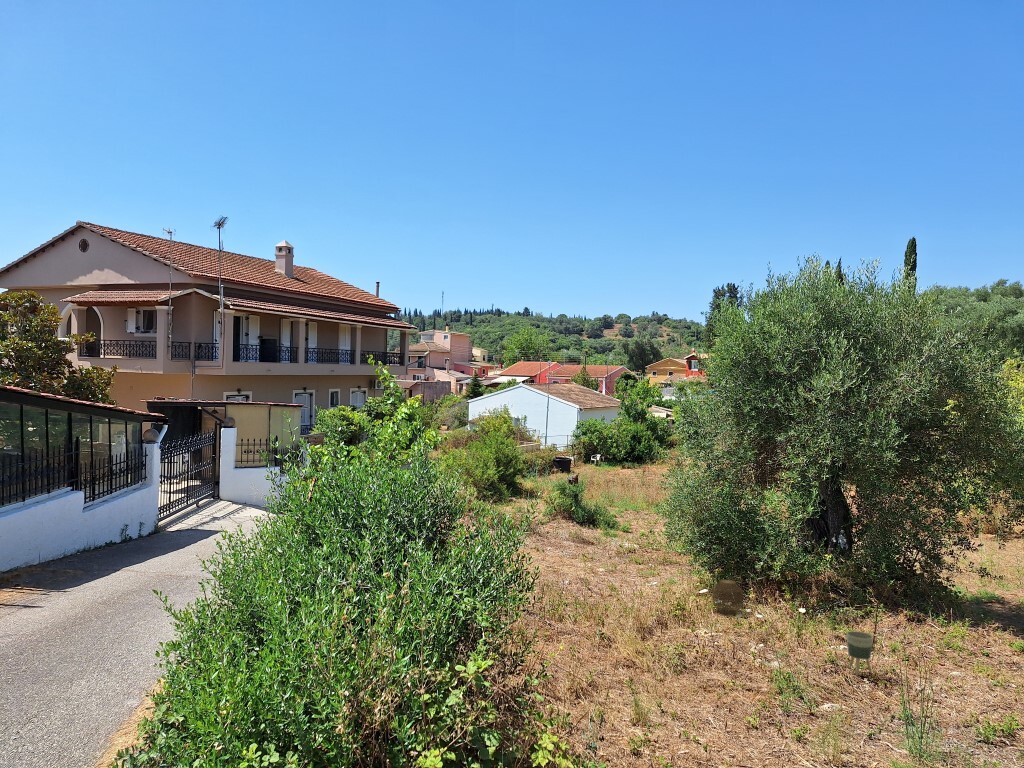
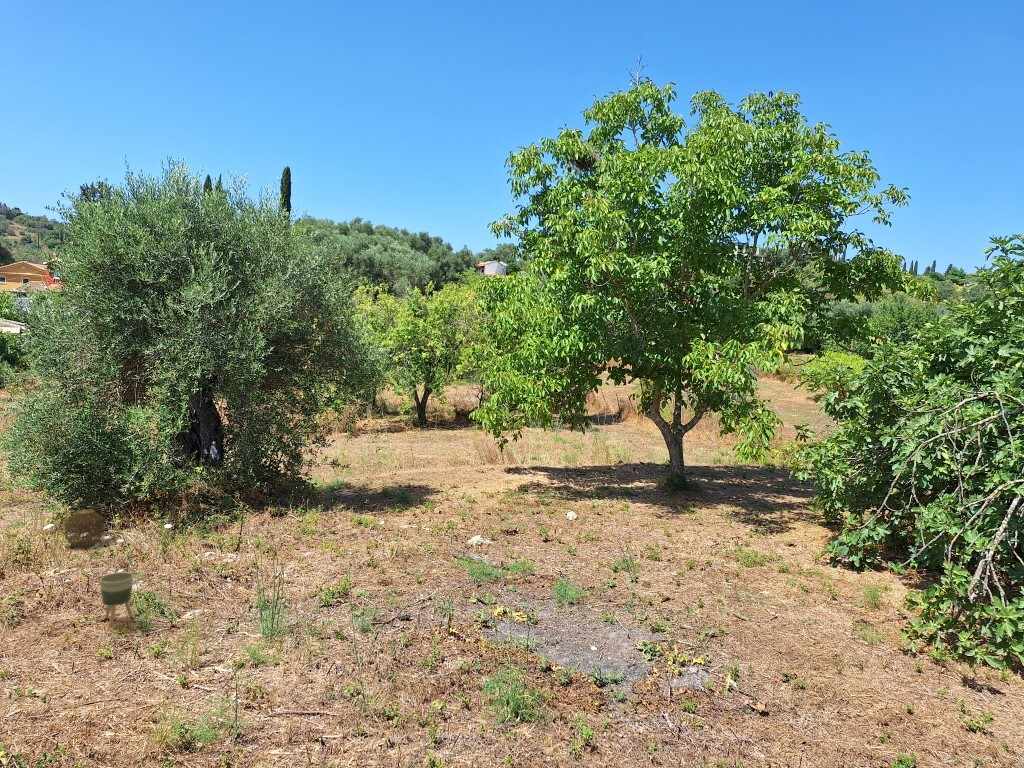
planter: present [846,631,873,676] -> present [100,572,133,626]

